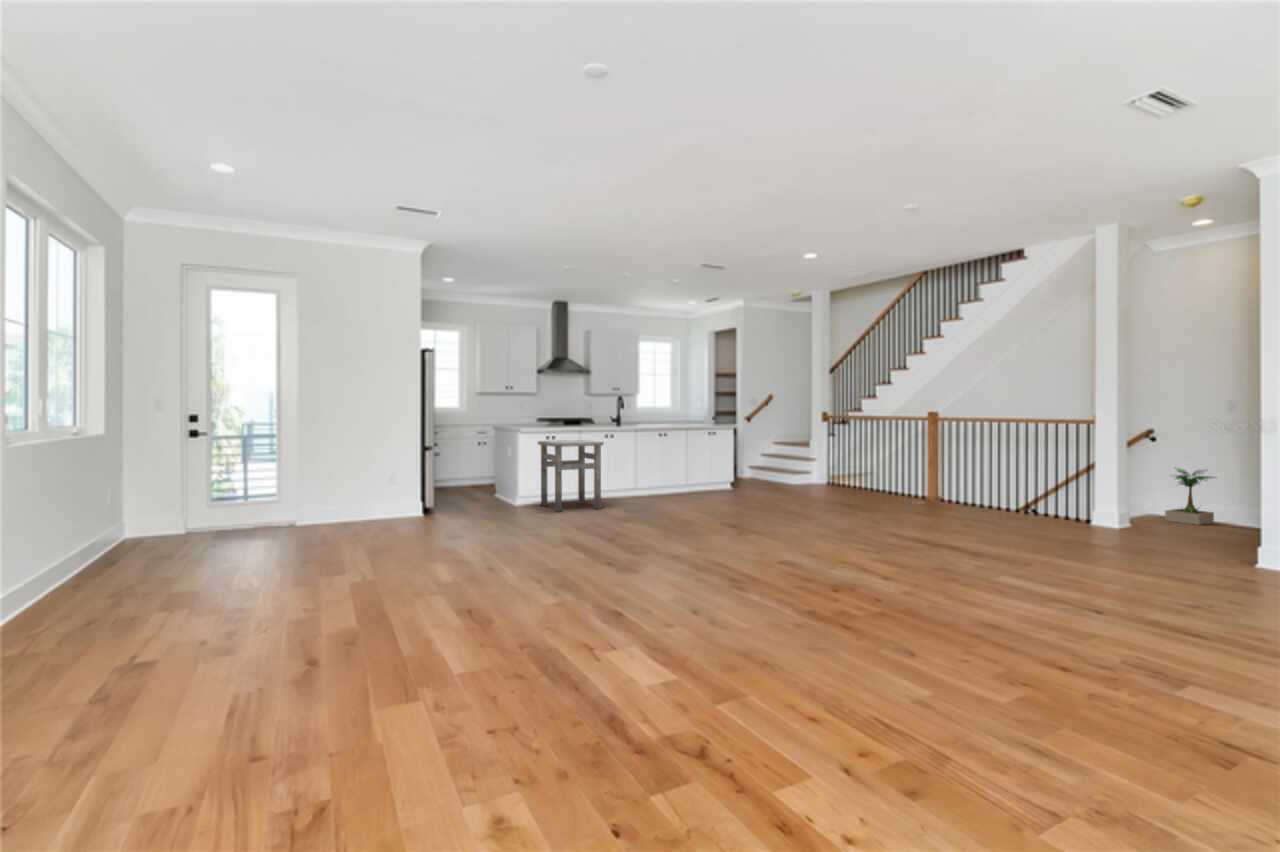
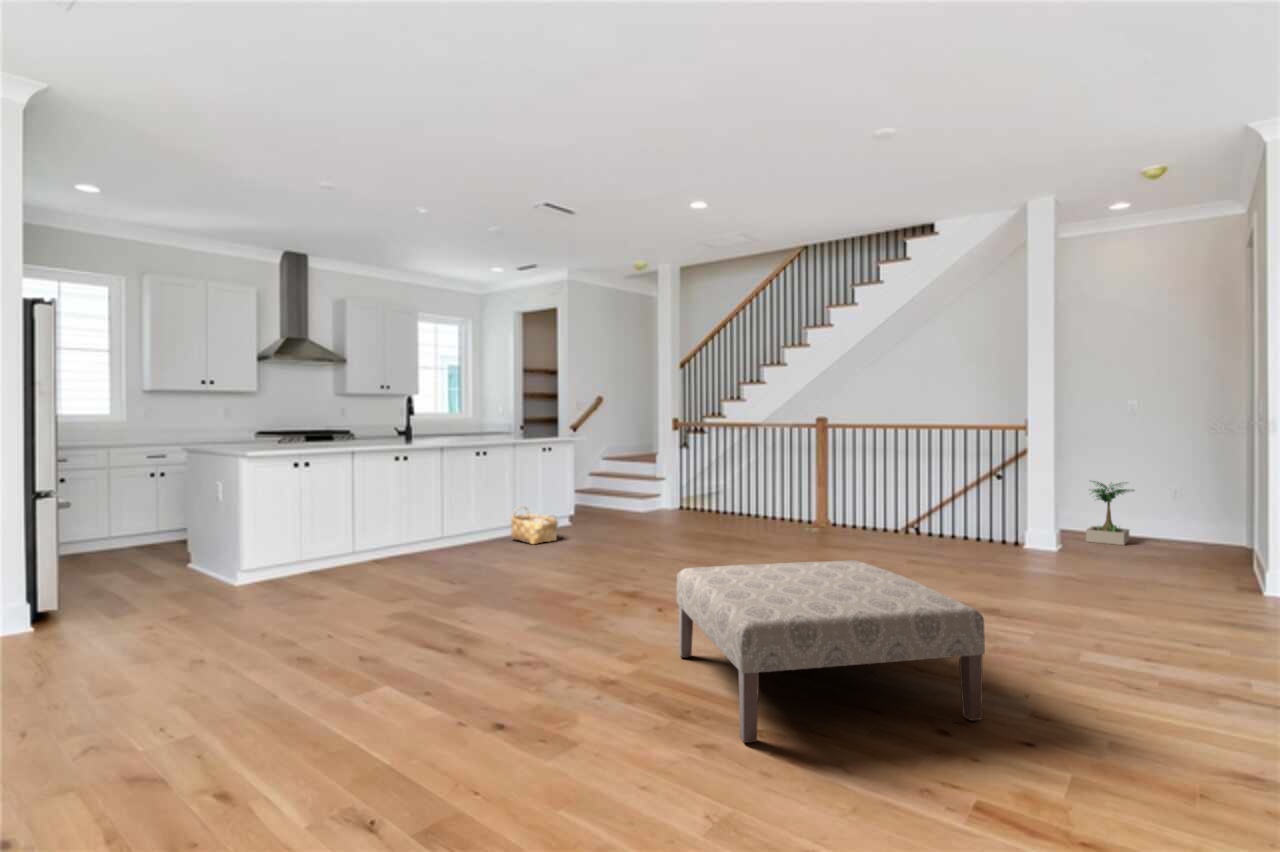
side table: present [538,440,604,512] -> none [279,469,399,596]
woven basket: none [685,471,717,497] -> present [511,507,558,544]
ottoman: none [726,496,877,585] -> present [677,560,985,743]

